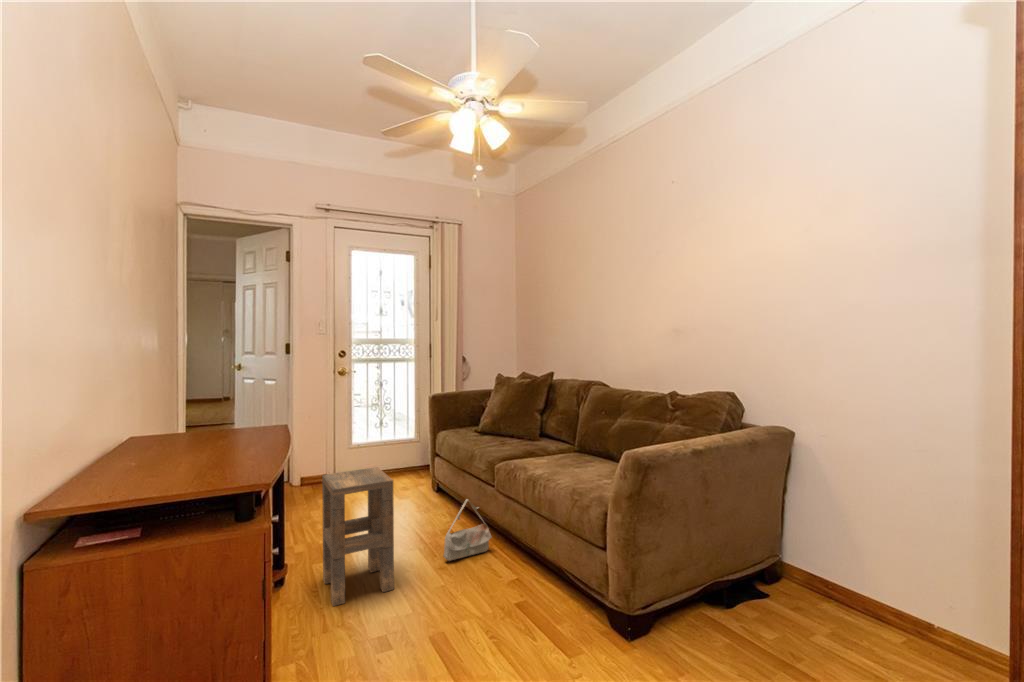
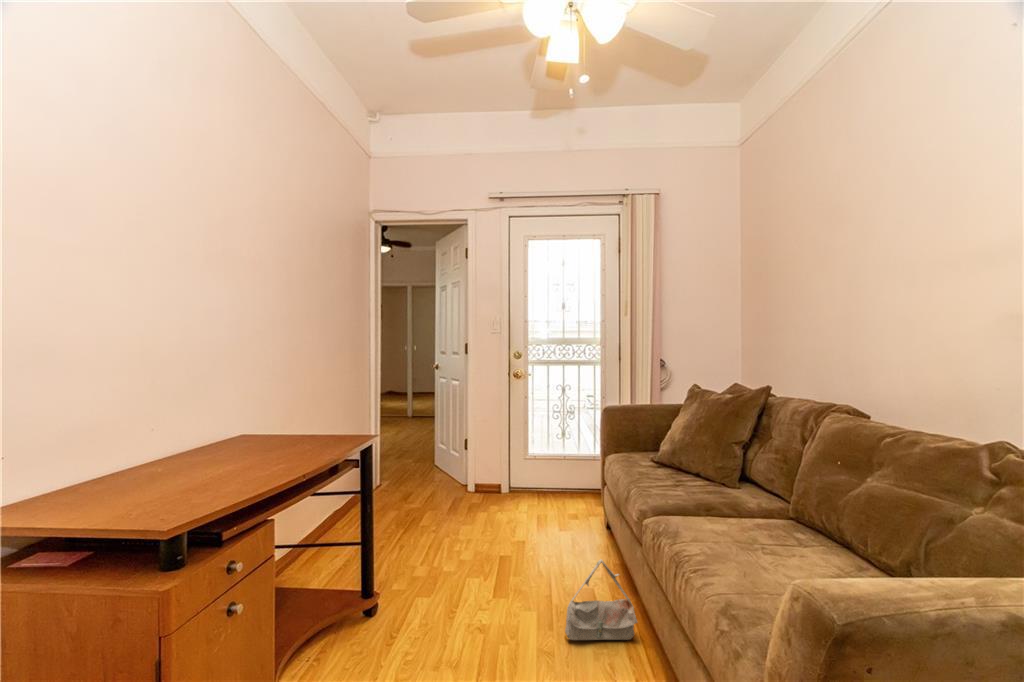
side table: present [322,467,394,606] -> none [409,496,487,663]

